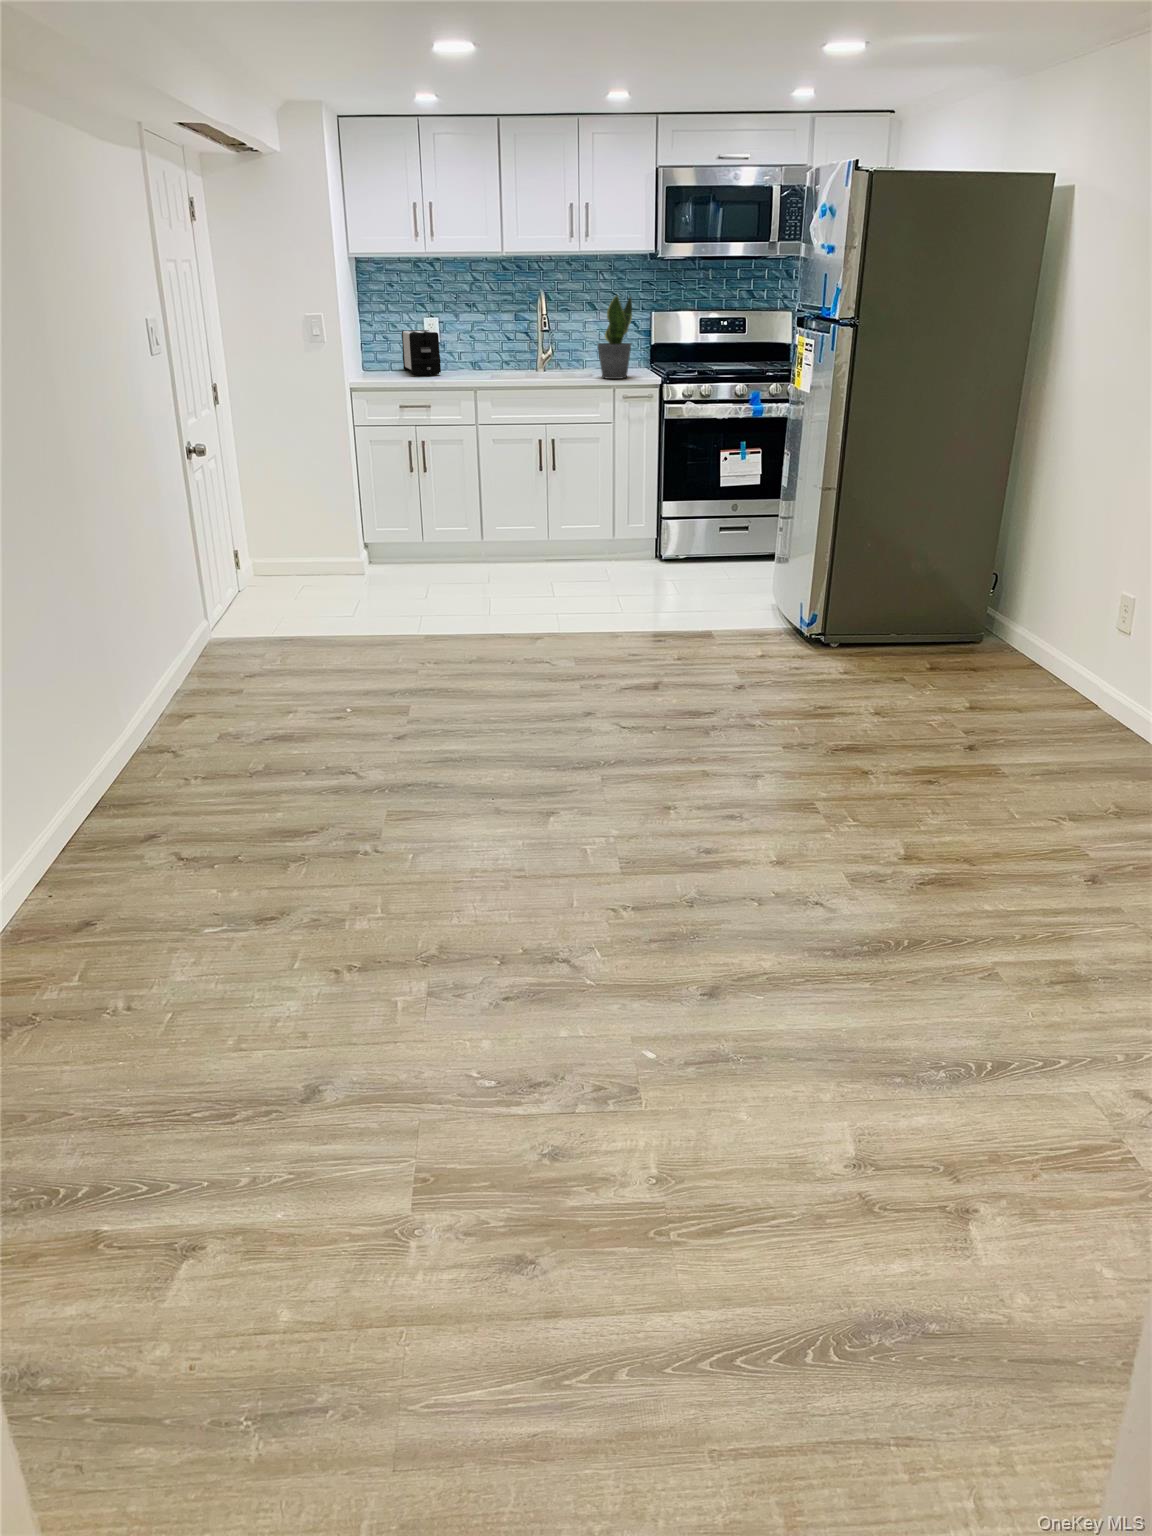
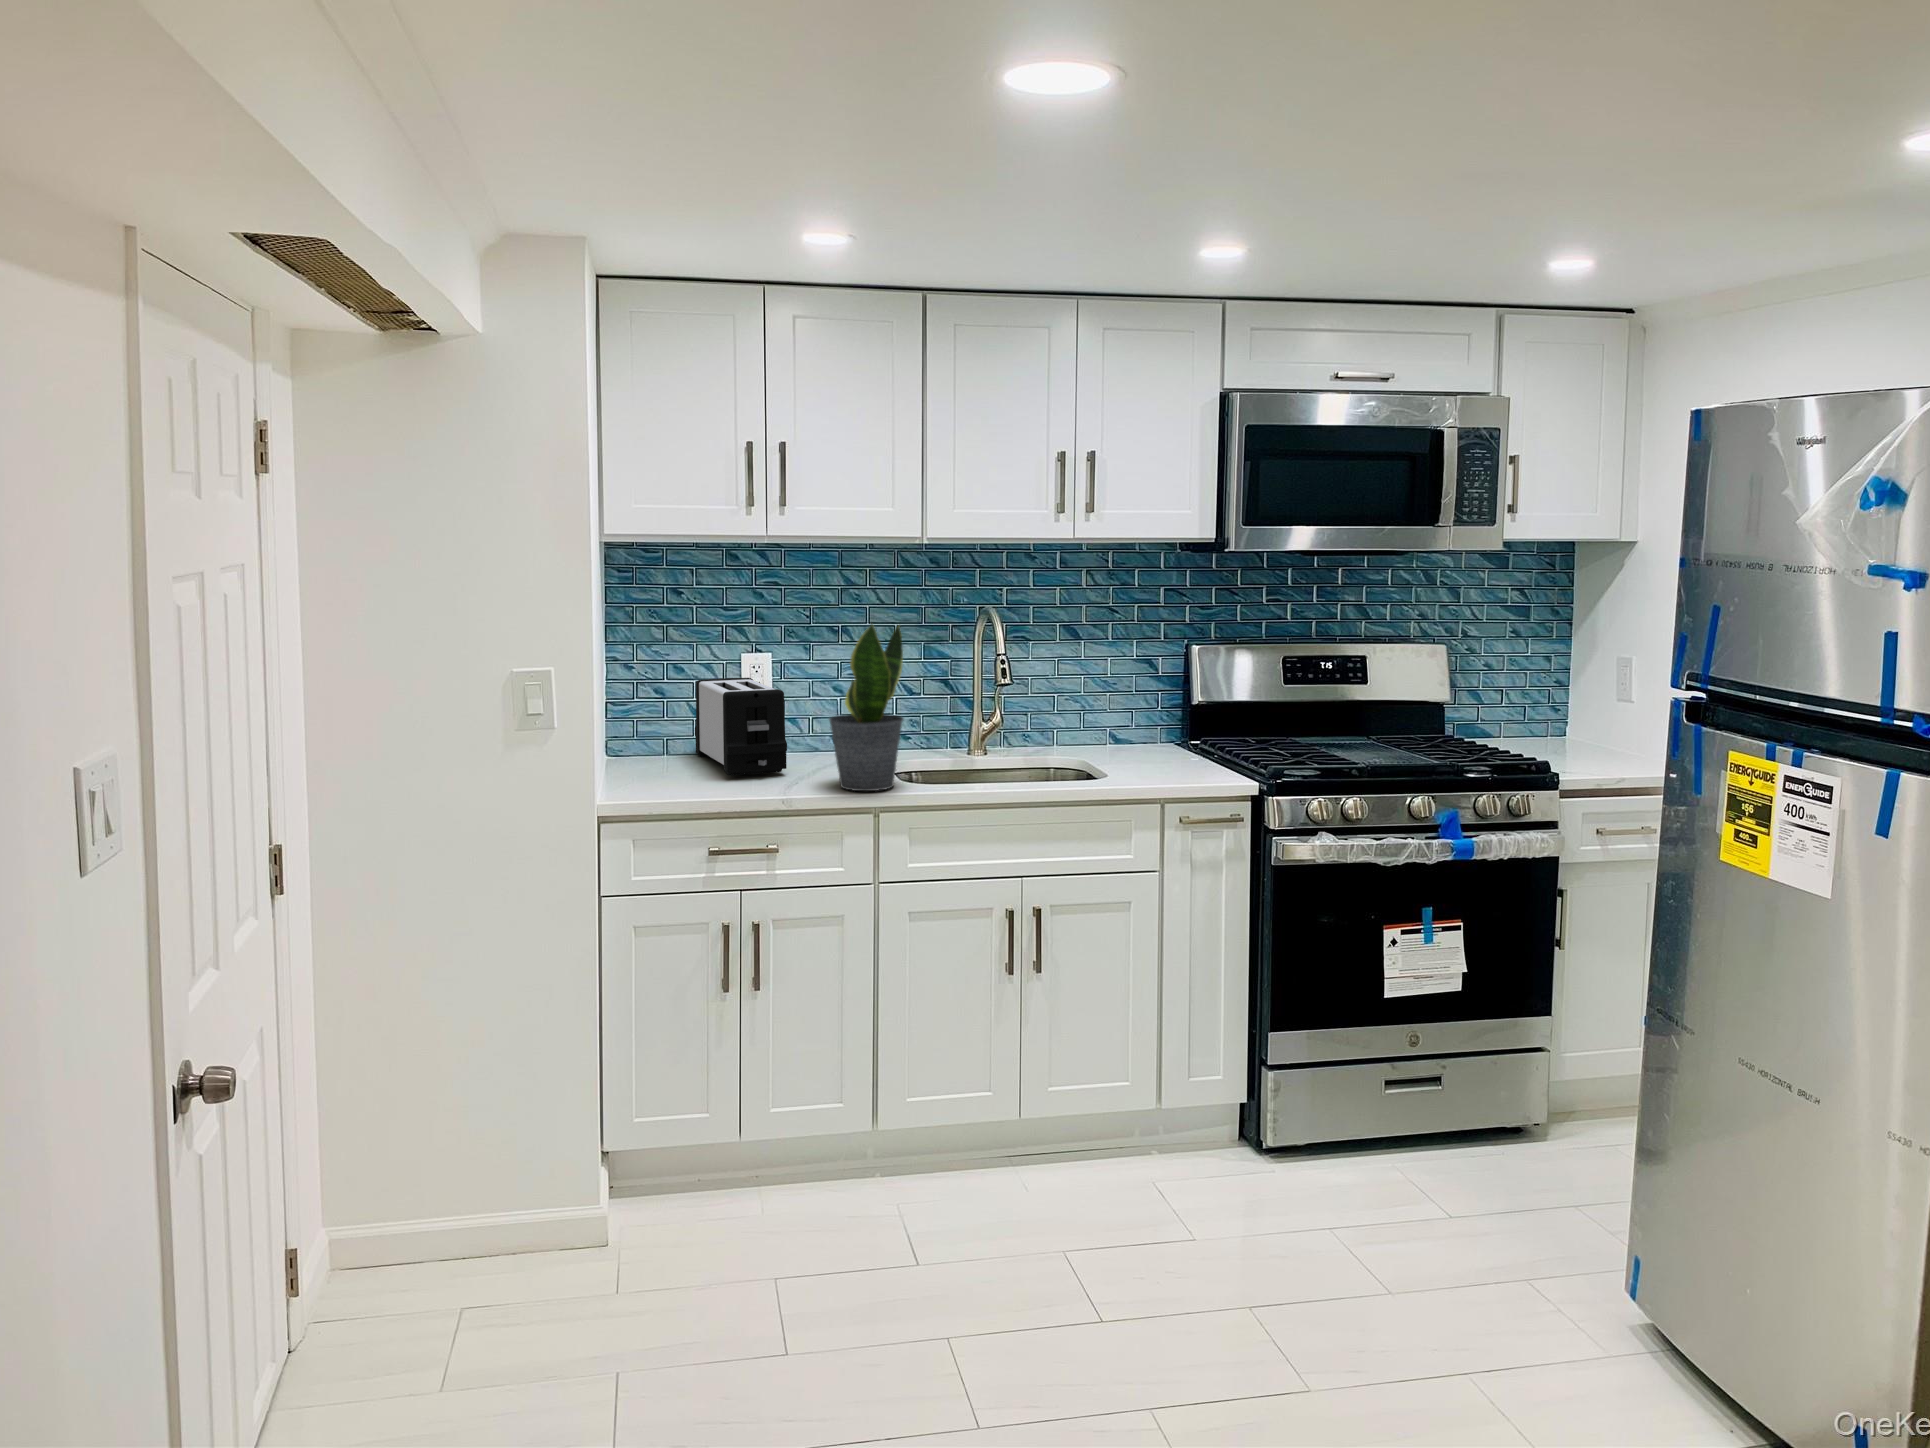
potted plant: present [598,295,632,379] -> present [829,624,903,791]

